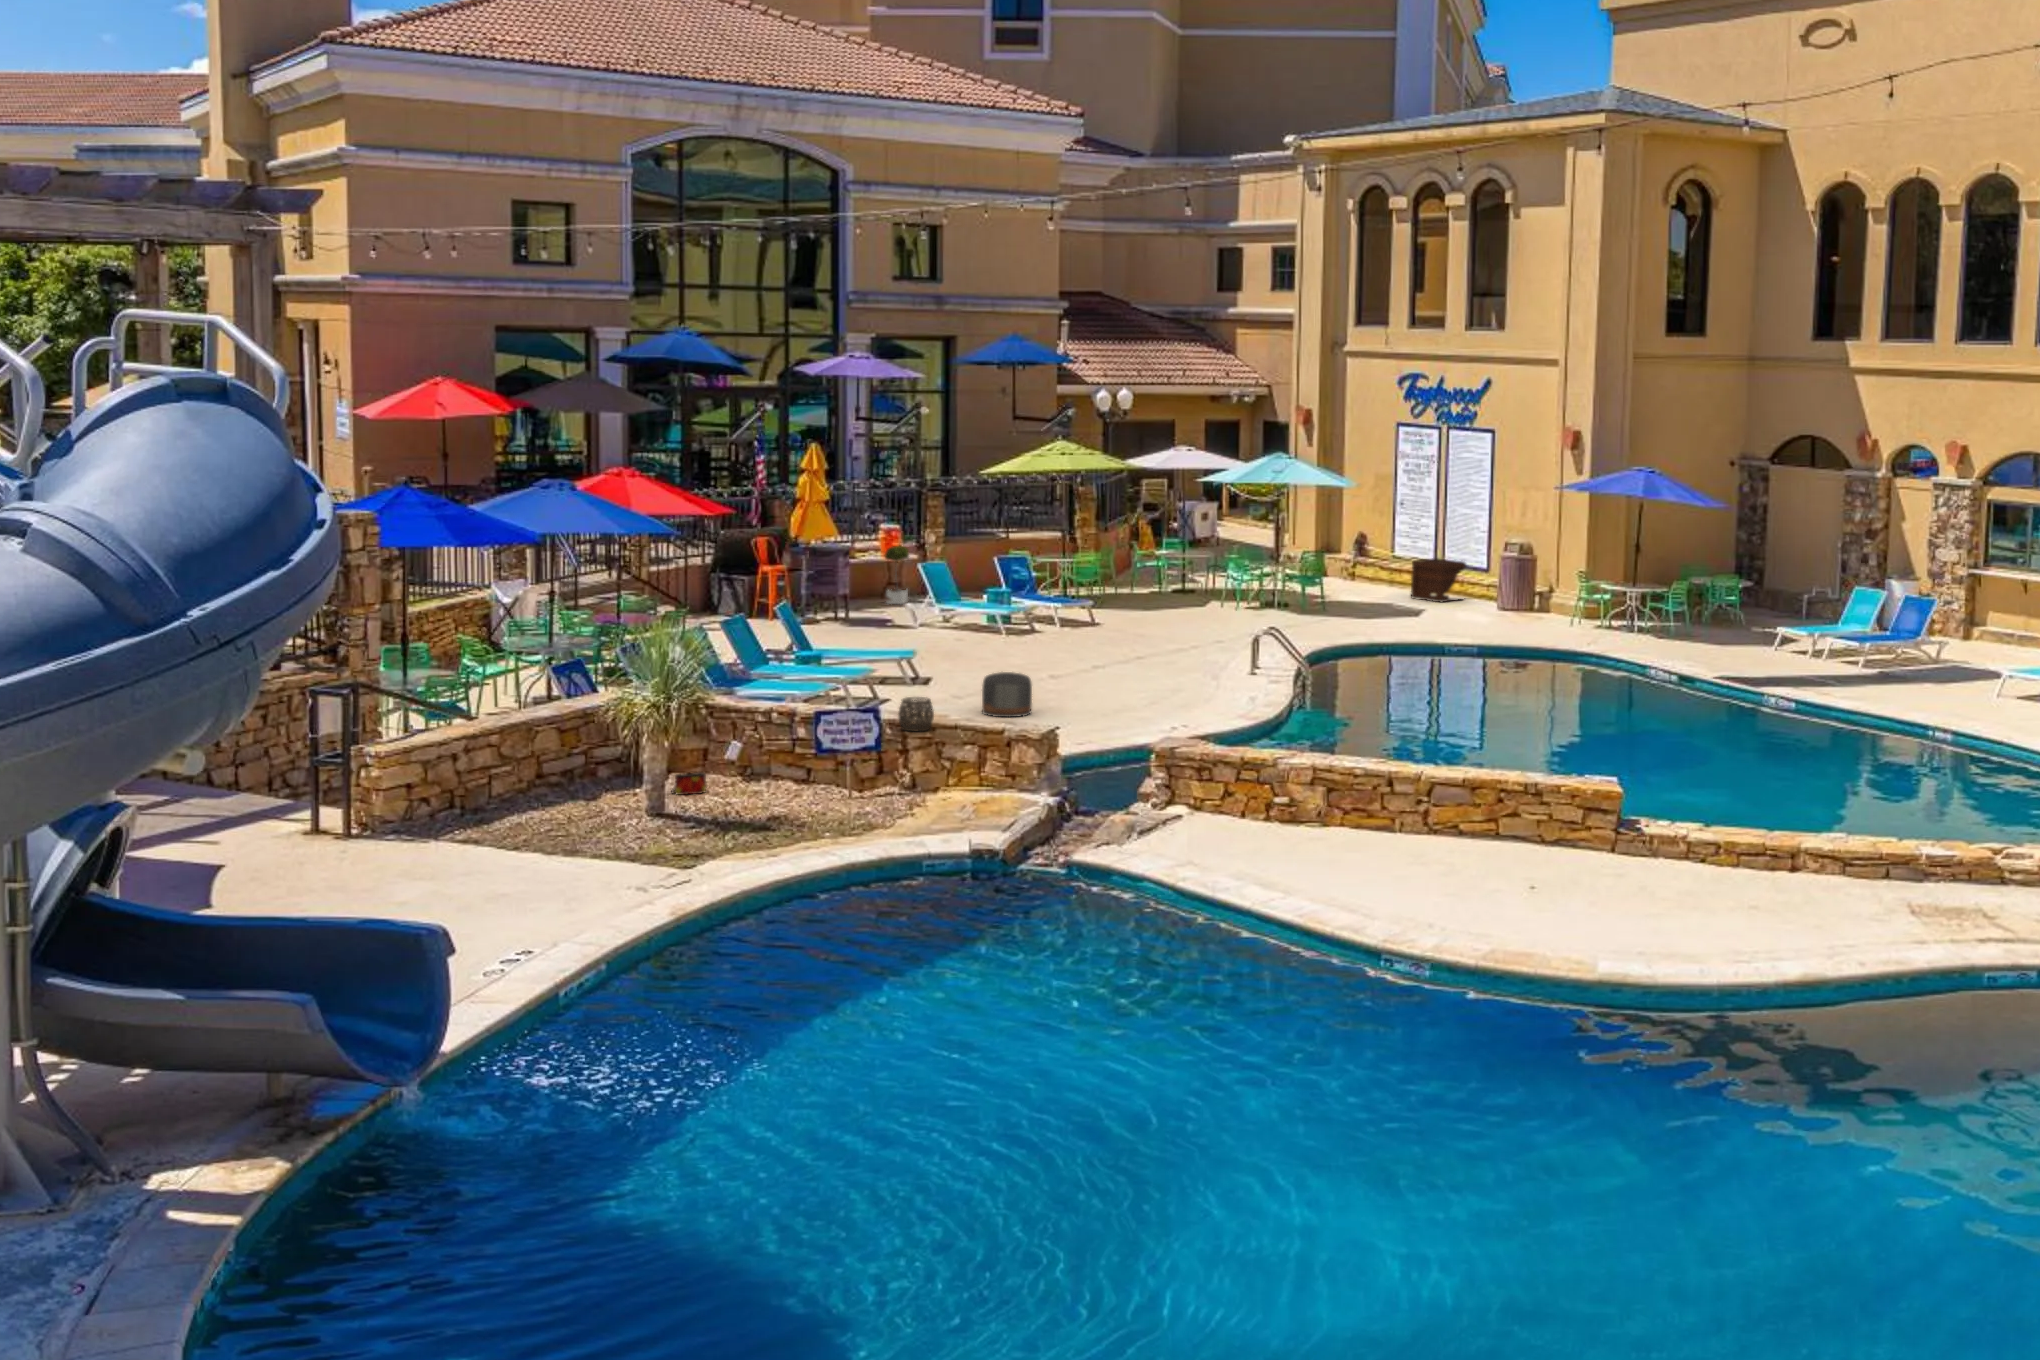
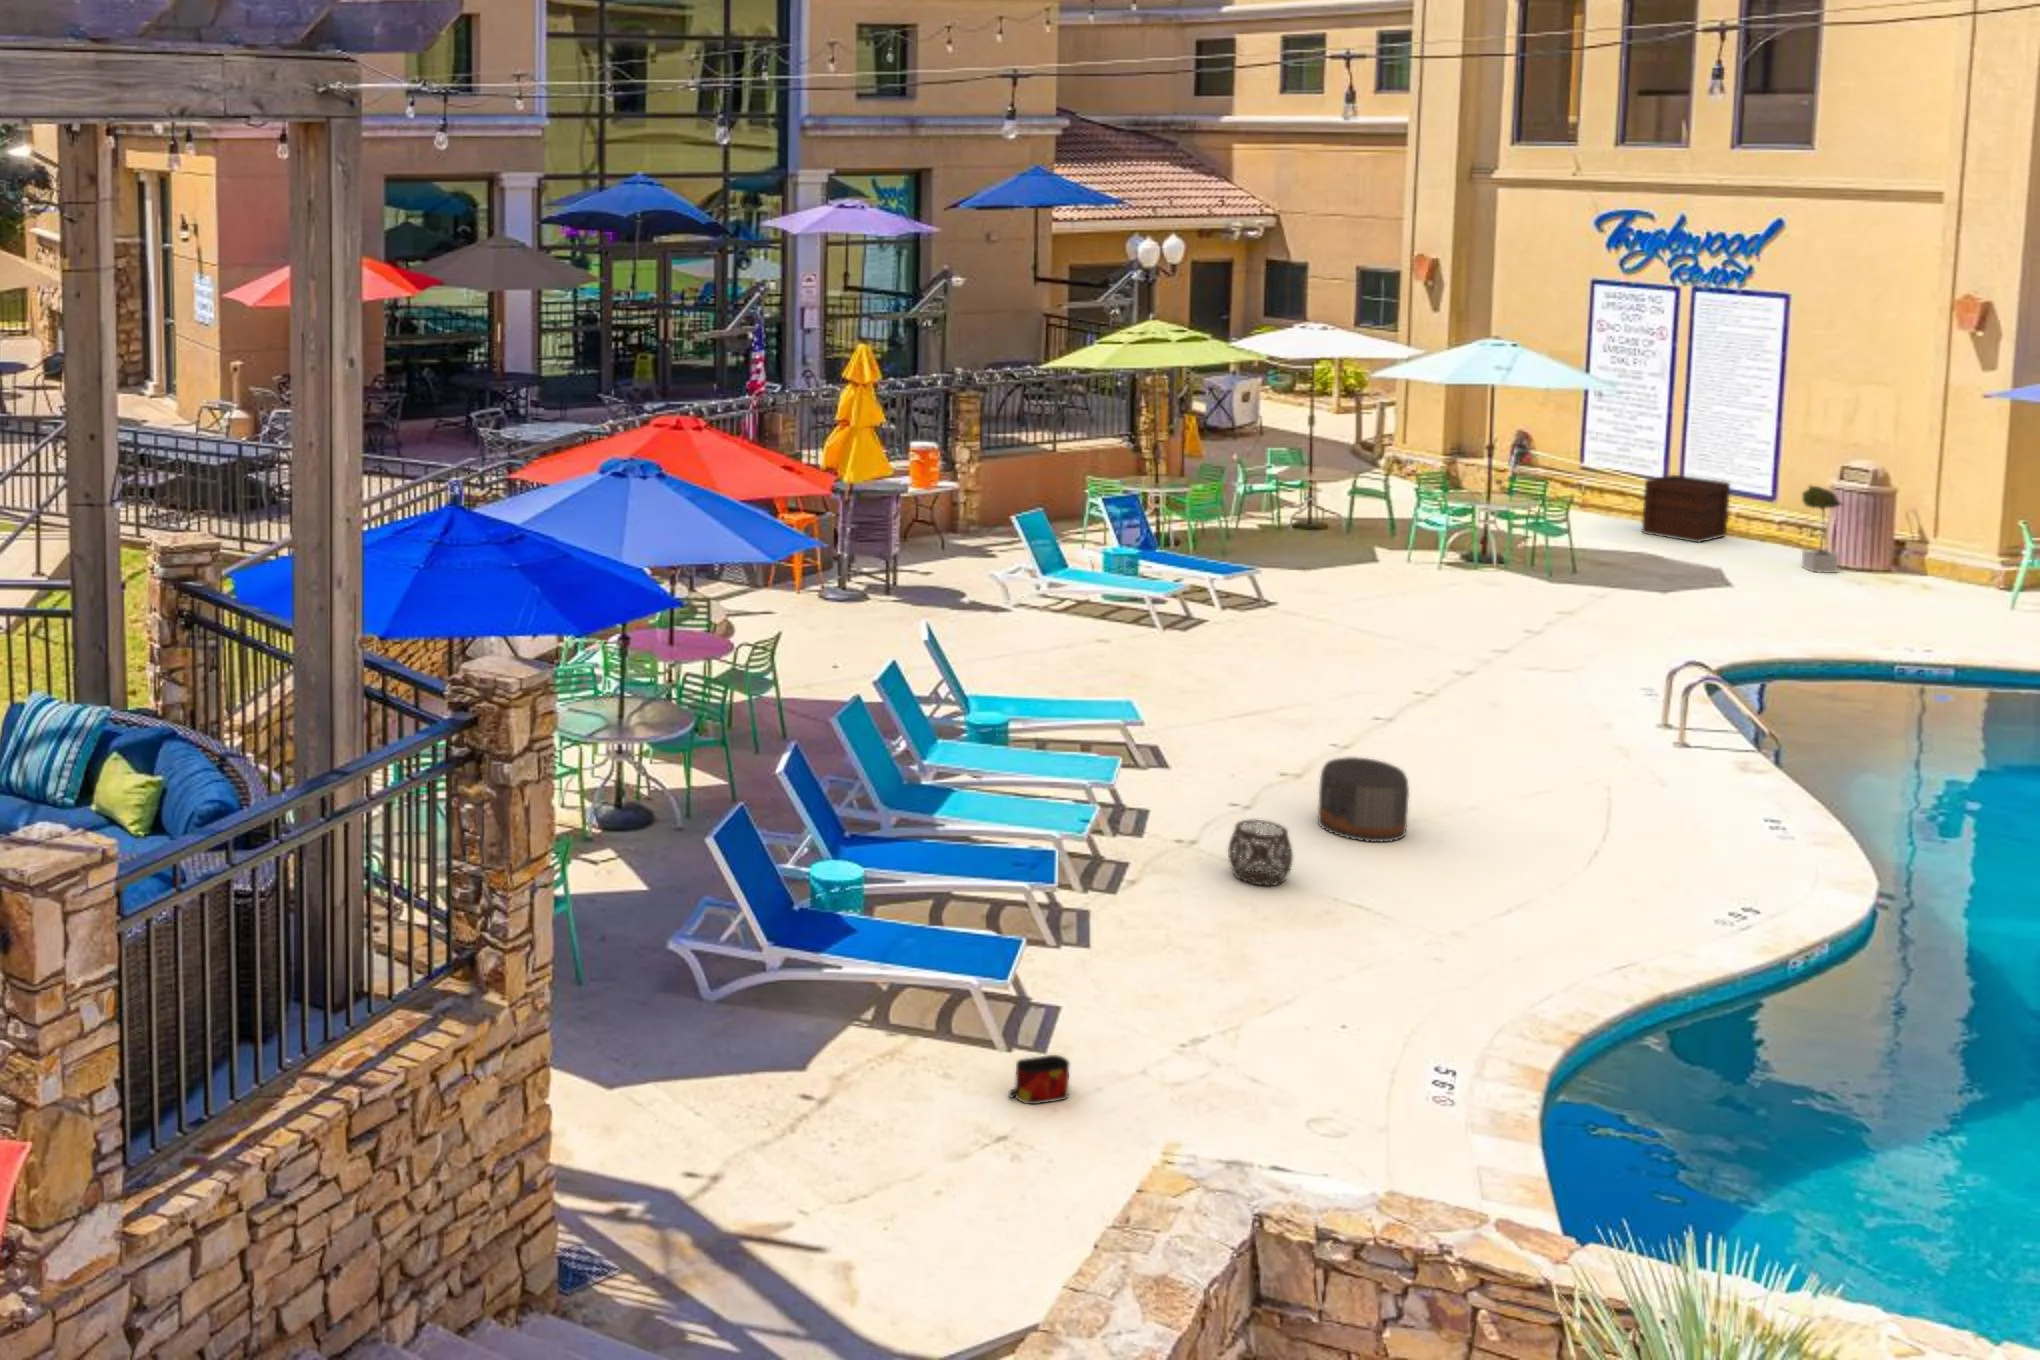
potted tree: present [884,546,909,604] -> present [1802,486,1841,573]

